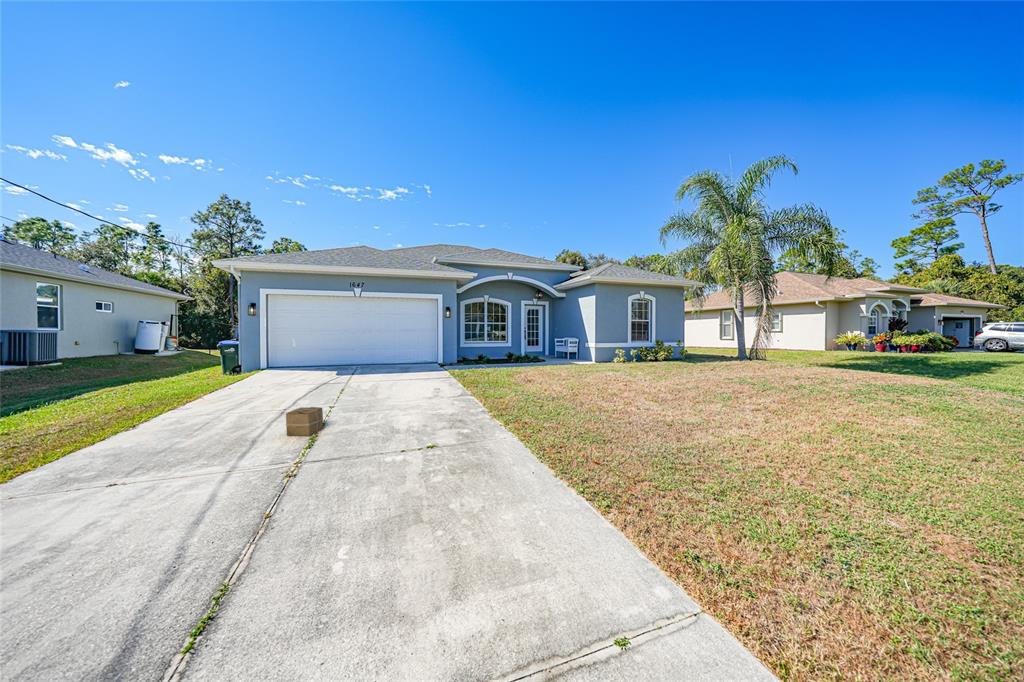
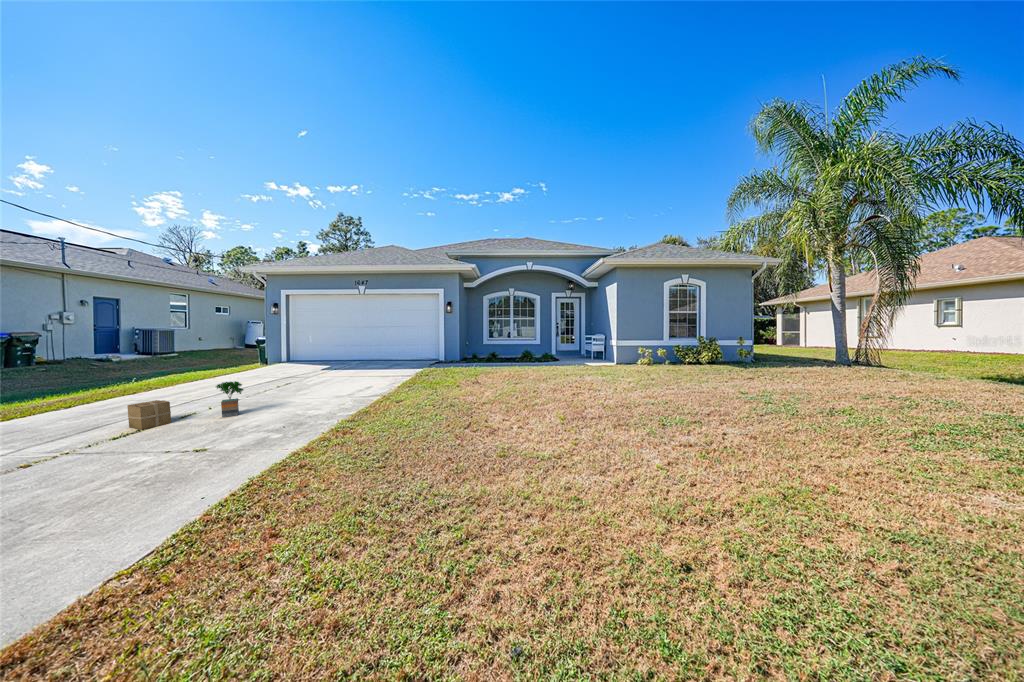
potted tree: none [355,385,382,421] -> present [216,381,244,417]

